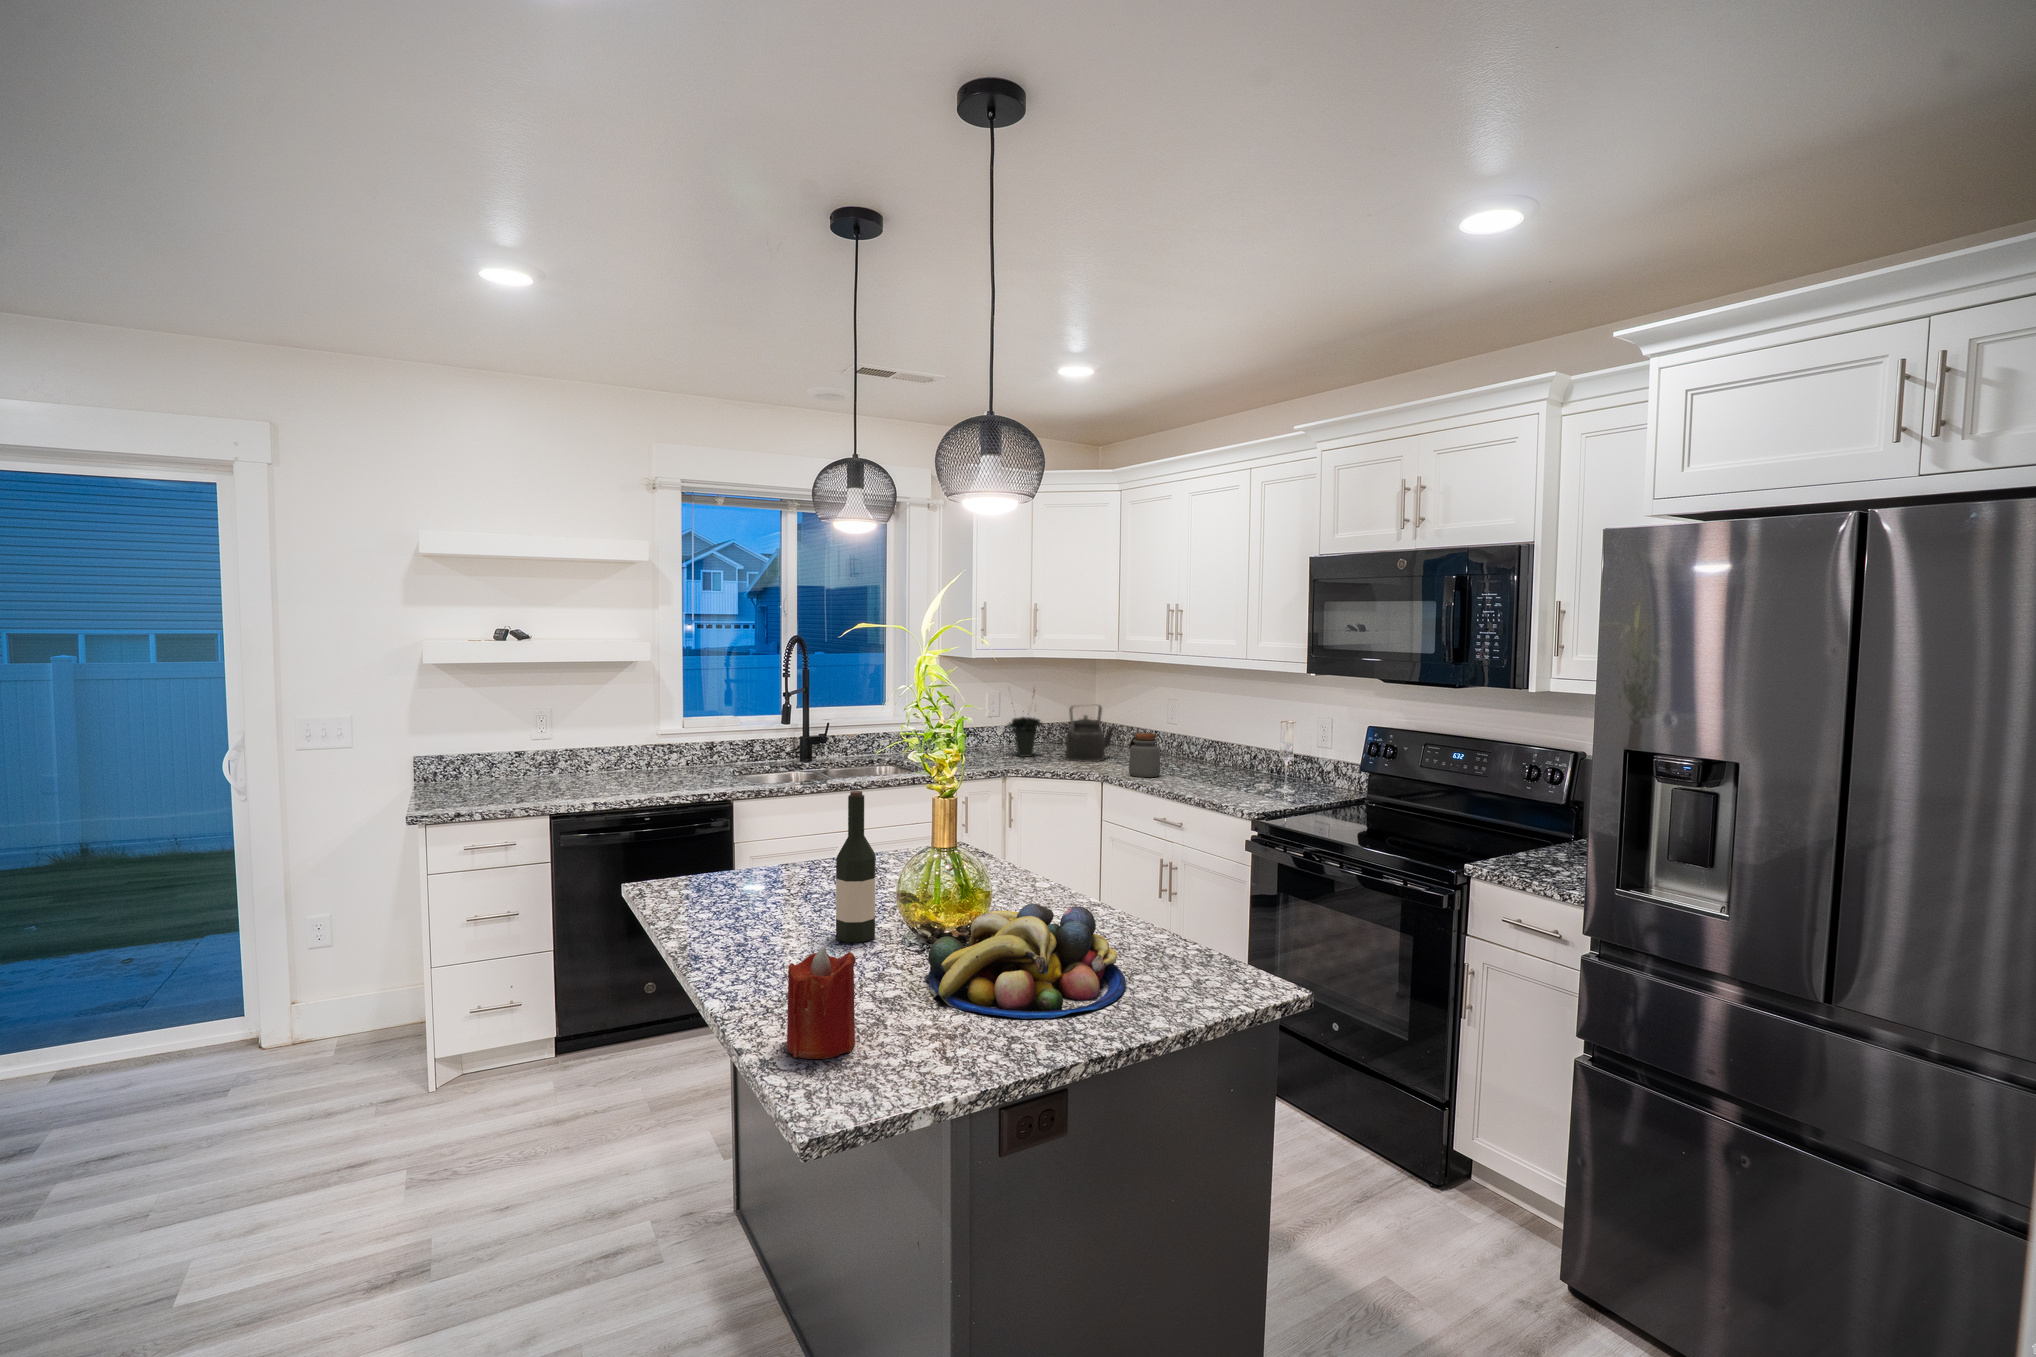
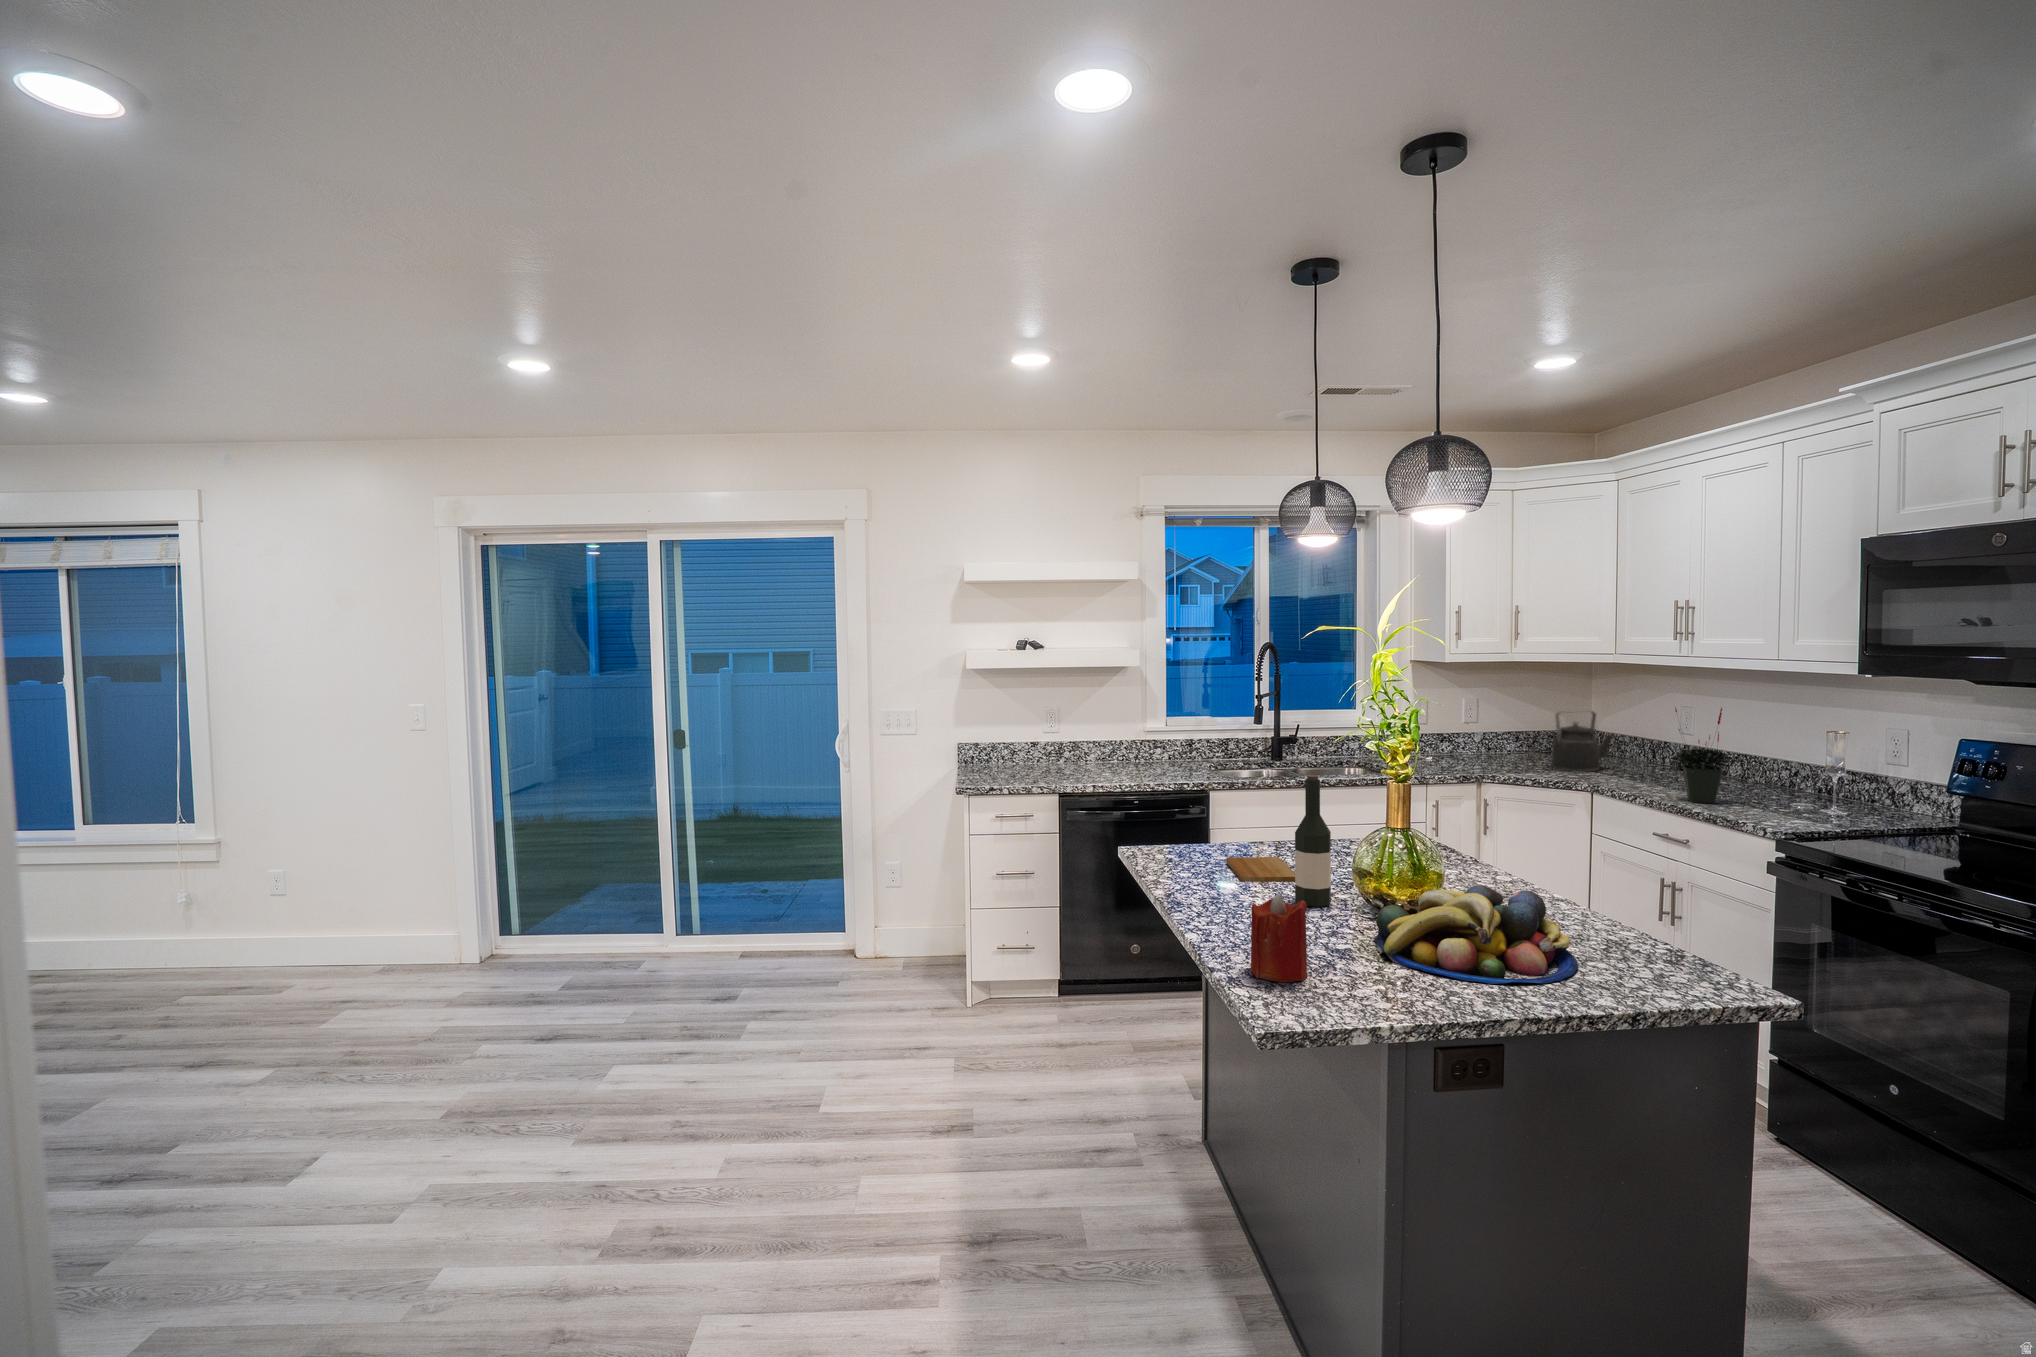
potted plant: present [1008,690,1042,757] -> present [1670,708,1732,804]
jar: present [1129,733,1160,777] -> none [1627,741,1668,790]
cutting board: none [754,882,838,918] -> present [1226,857,1295,882]

